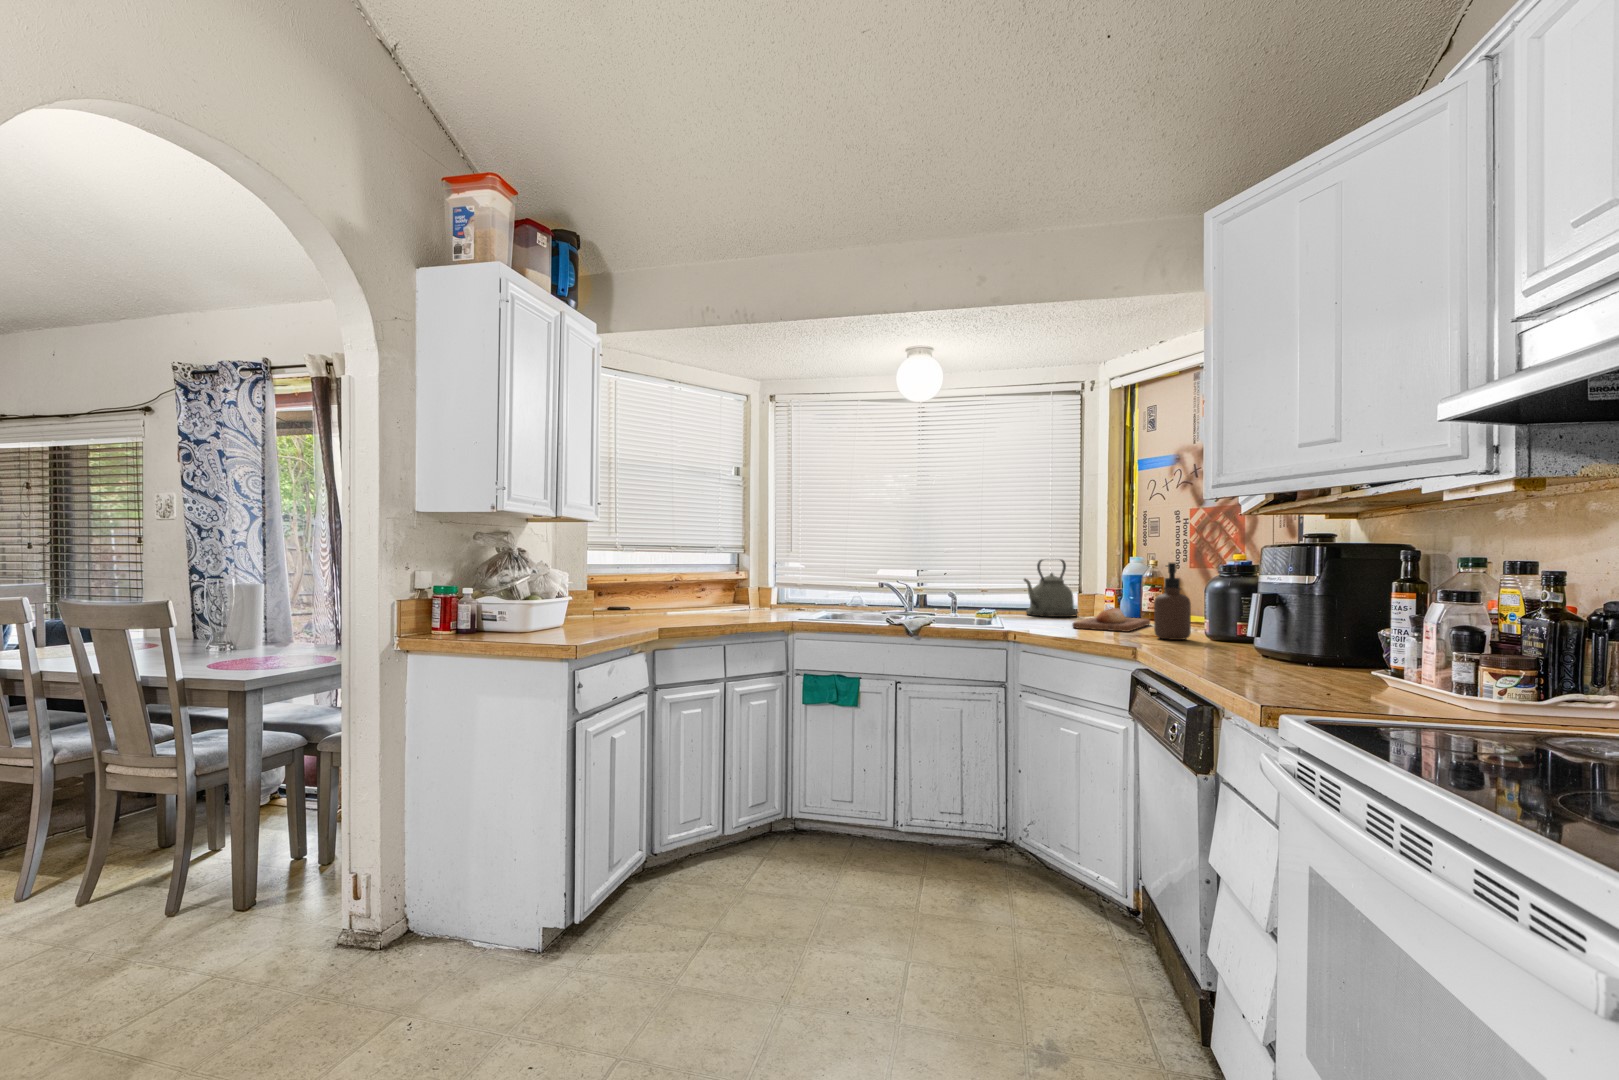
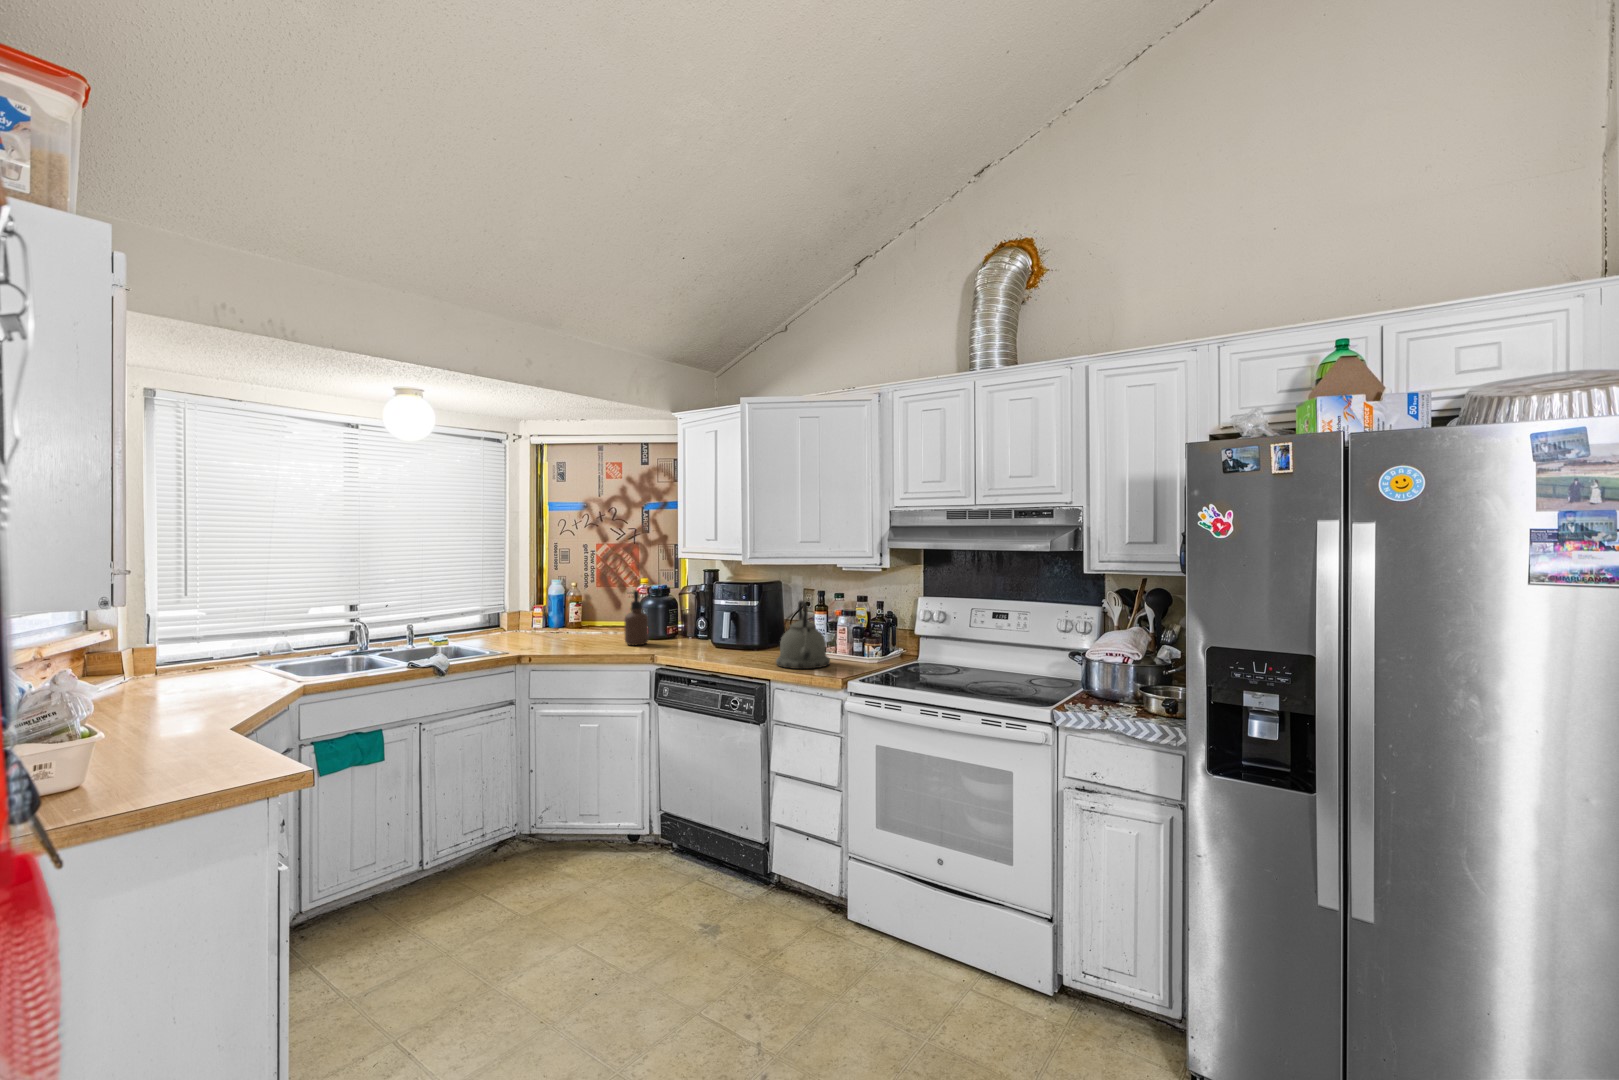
kettle: present [1024,560,1078,617] -> present [776,601,830,669]
bread loaf: present [1072,608,1150,631] -> none [537,624,593,646]

